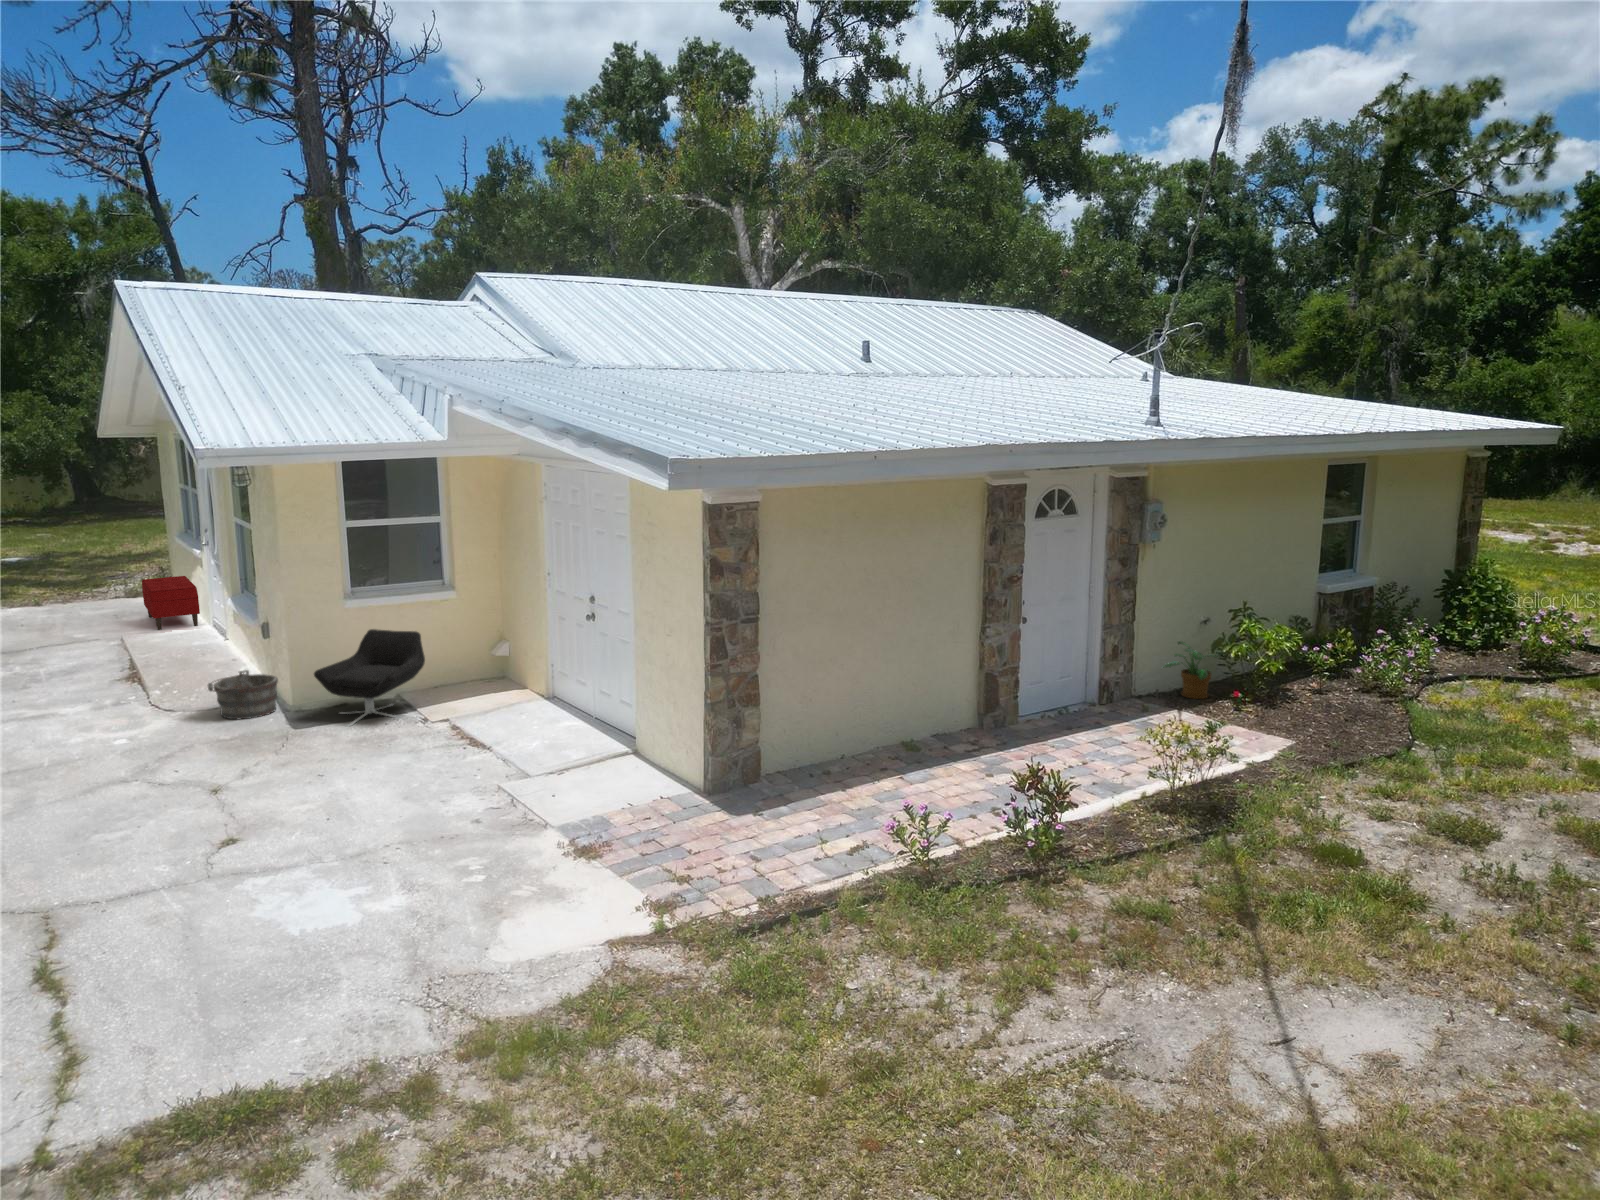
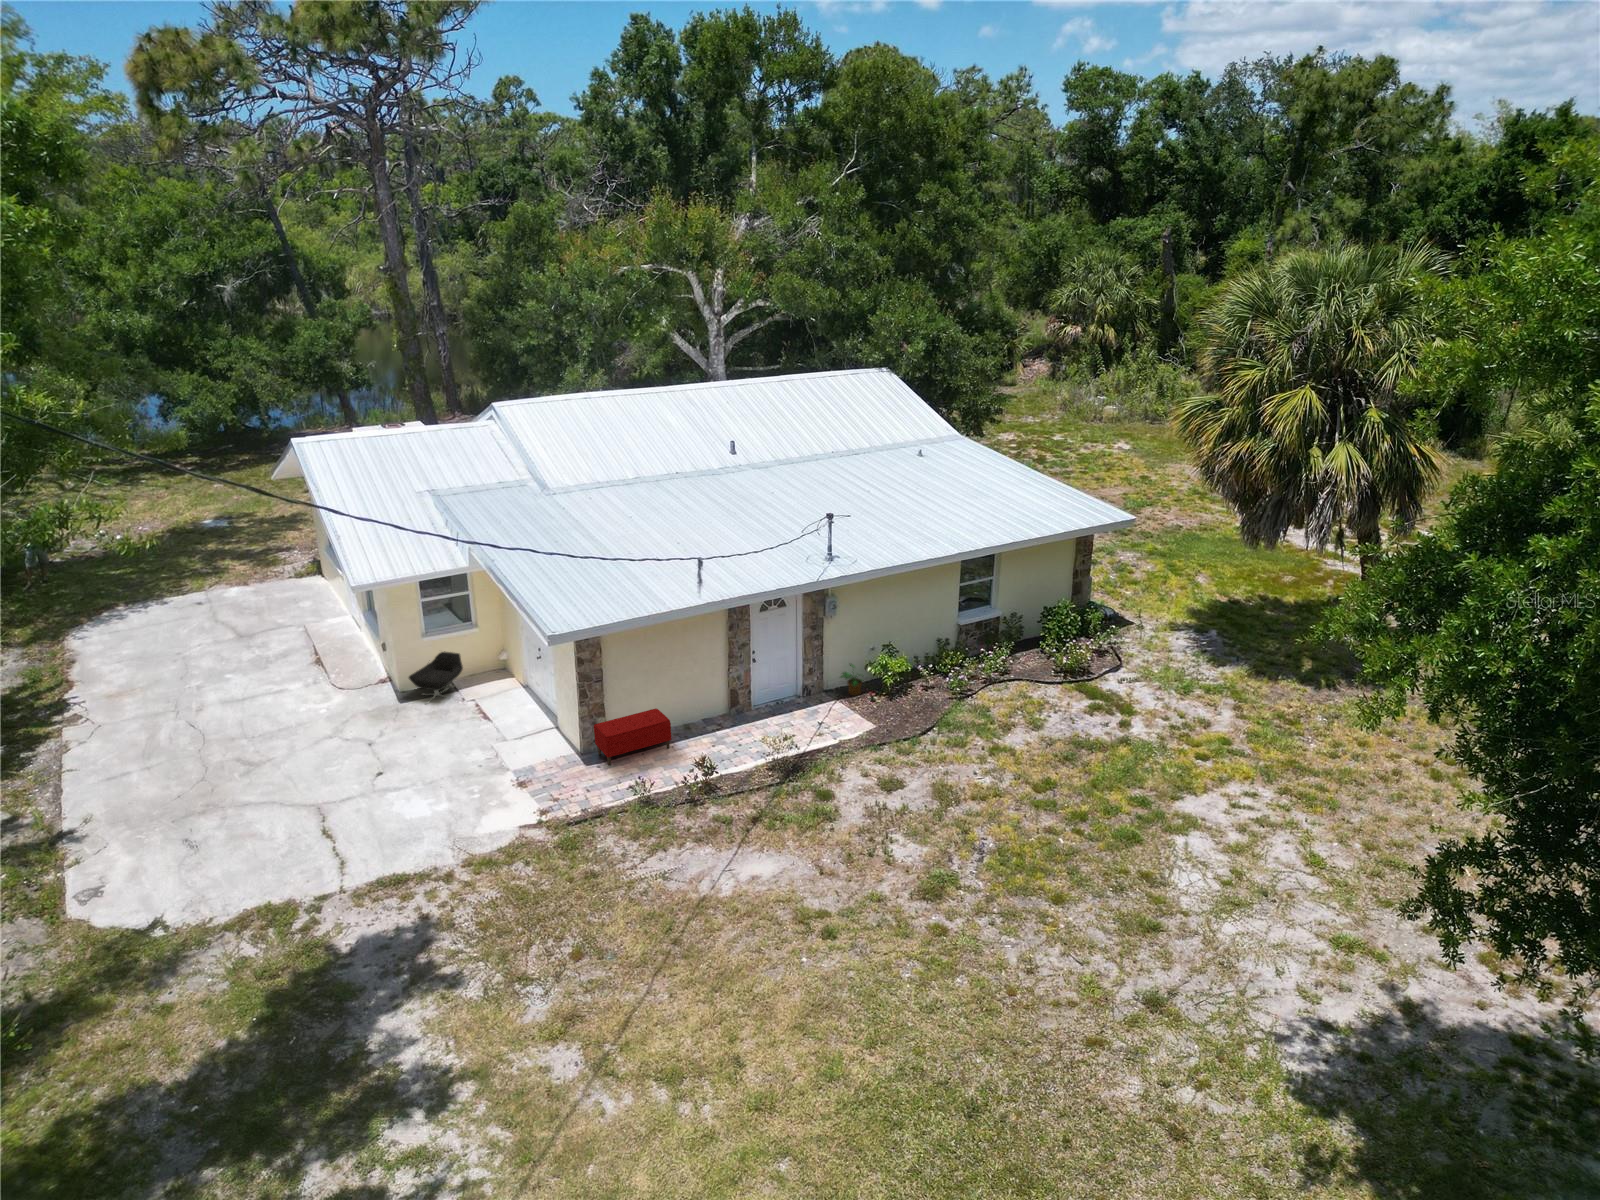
bench: present [142,576,200,630] -> present [594,709,671,766]
bucket: present [208,670,278,719] -> none [357,670,391,698]

